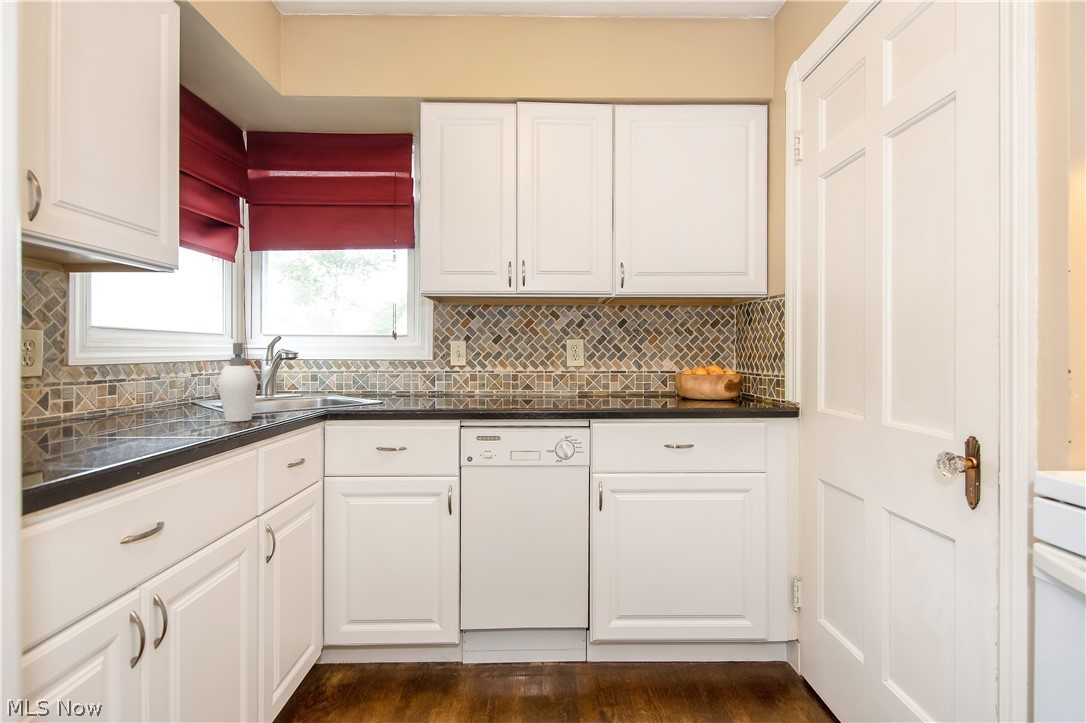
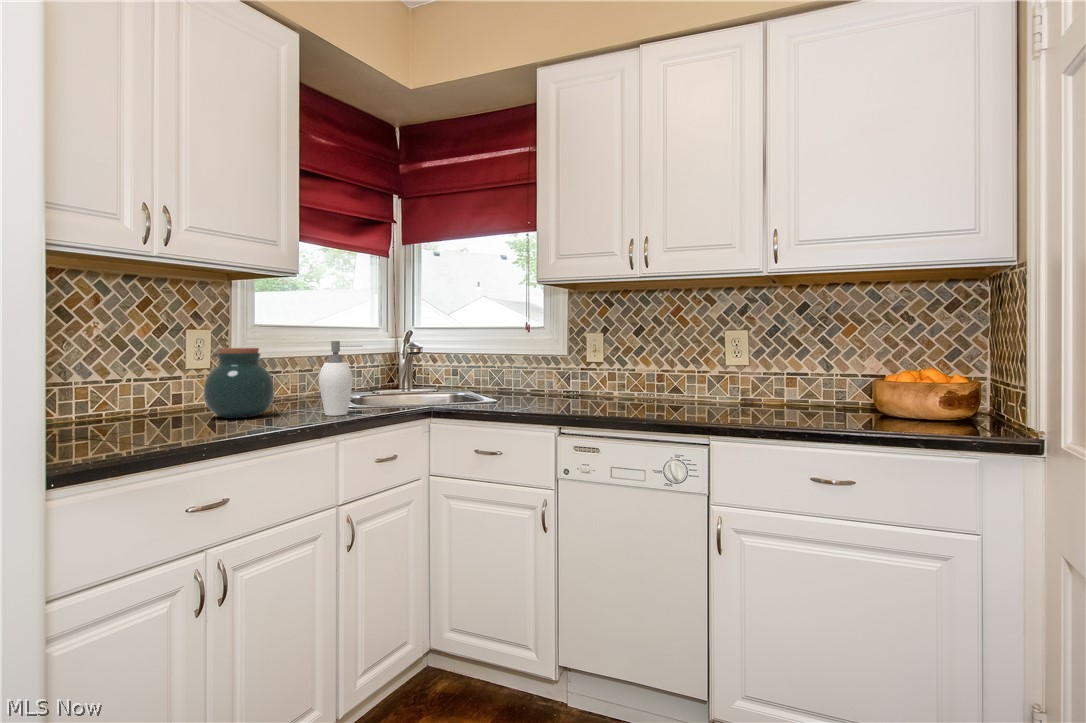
jar: none [71,350,163,430] -> present [204,348,274,418]

